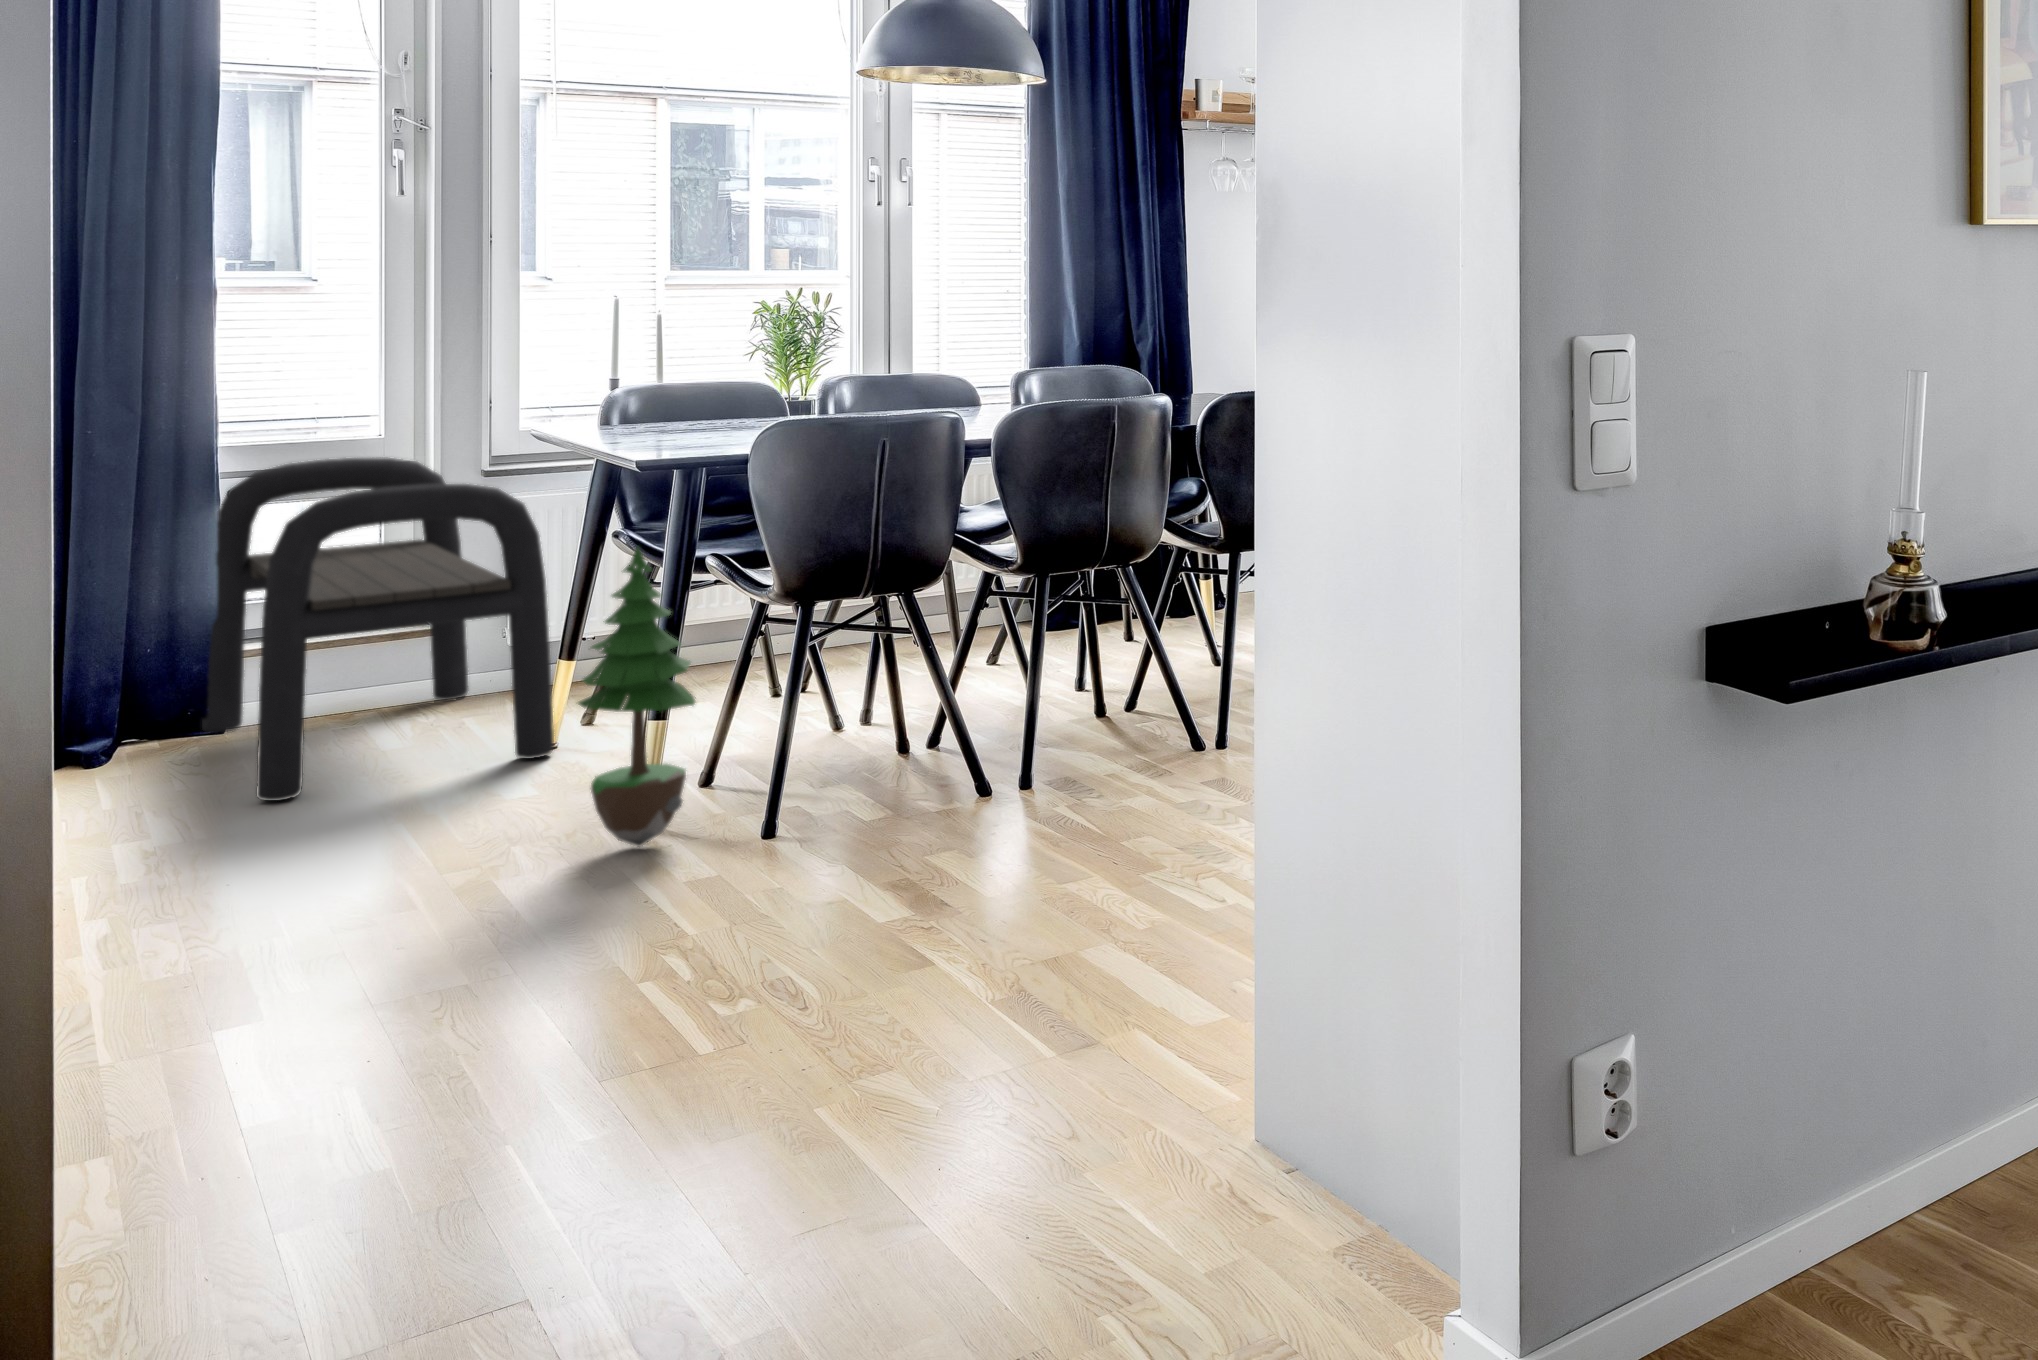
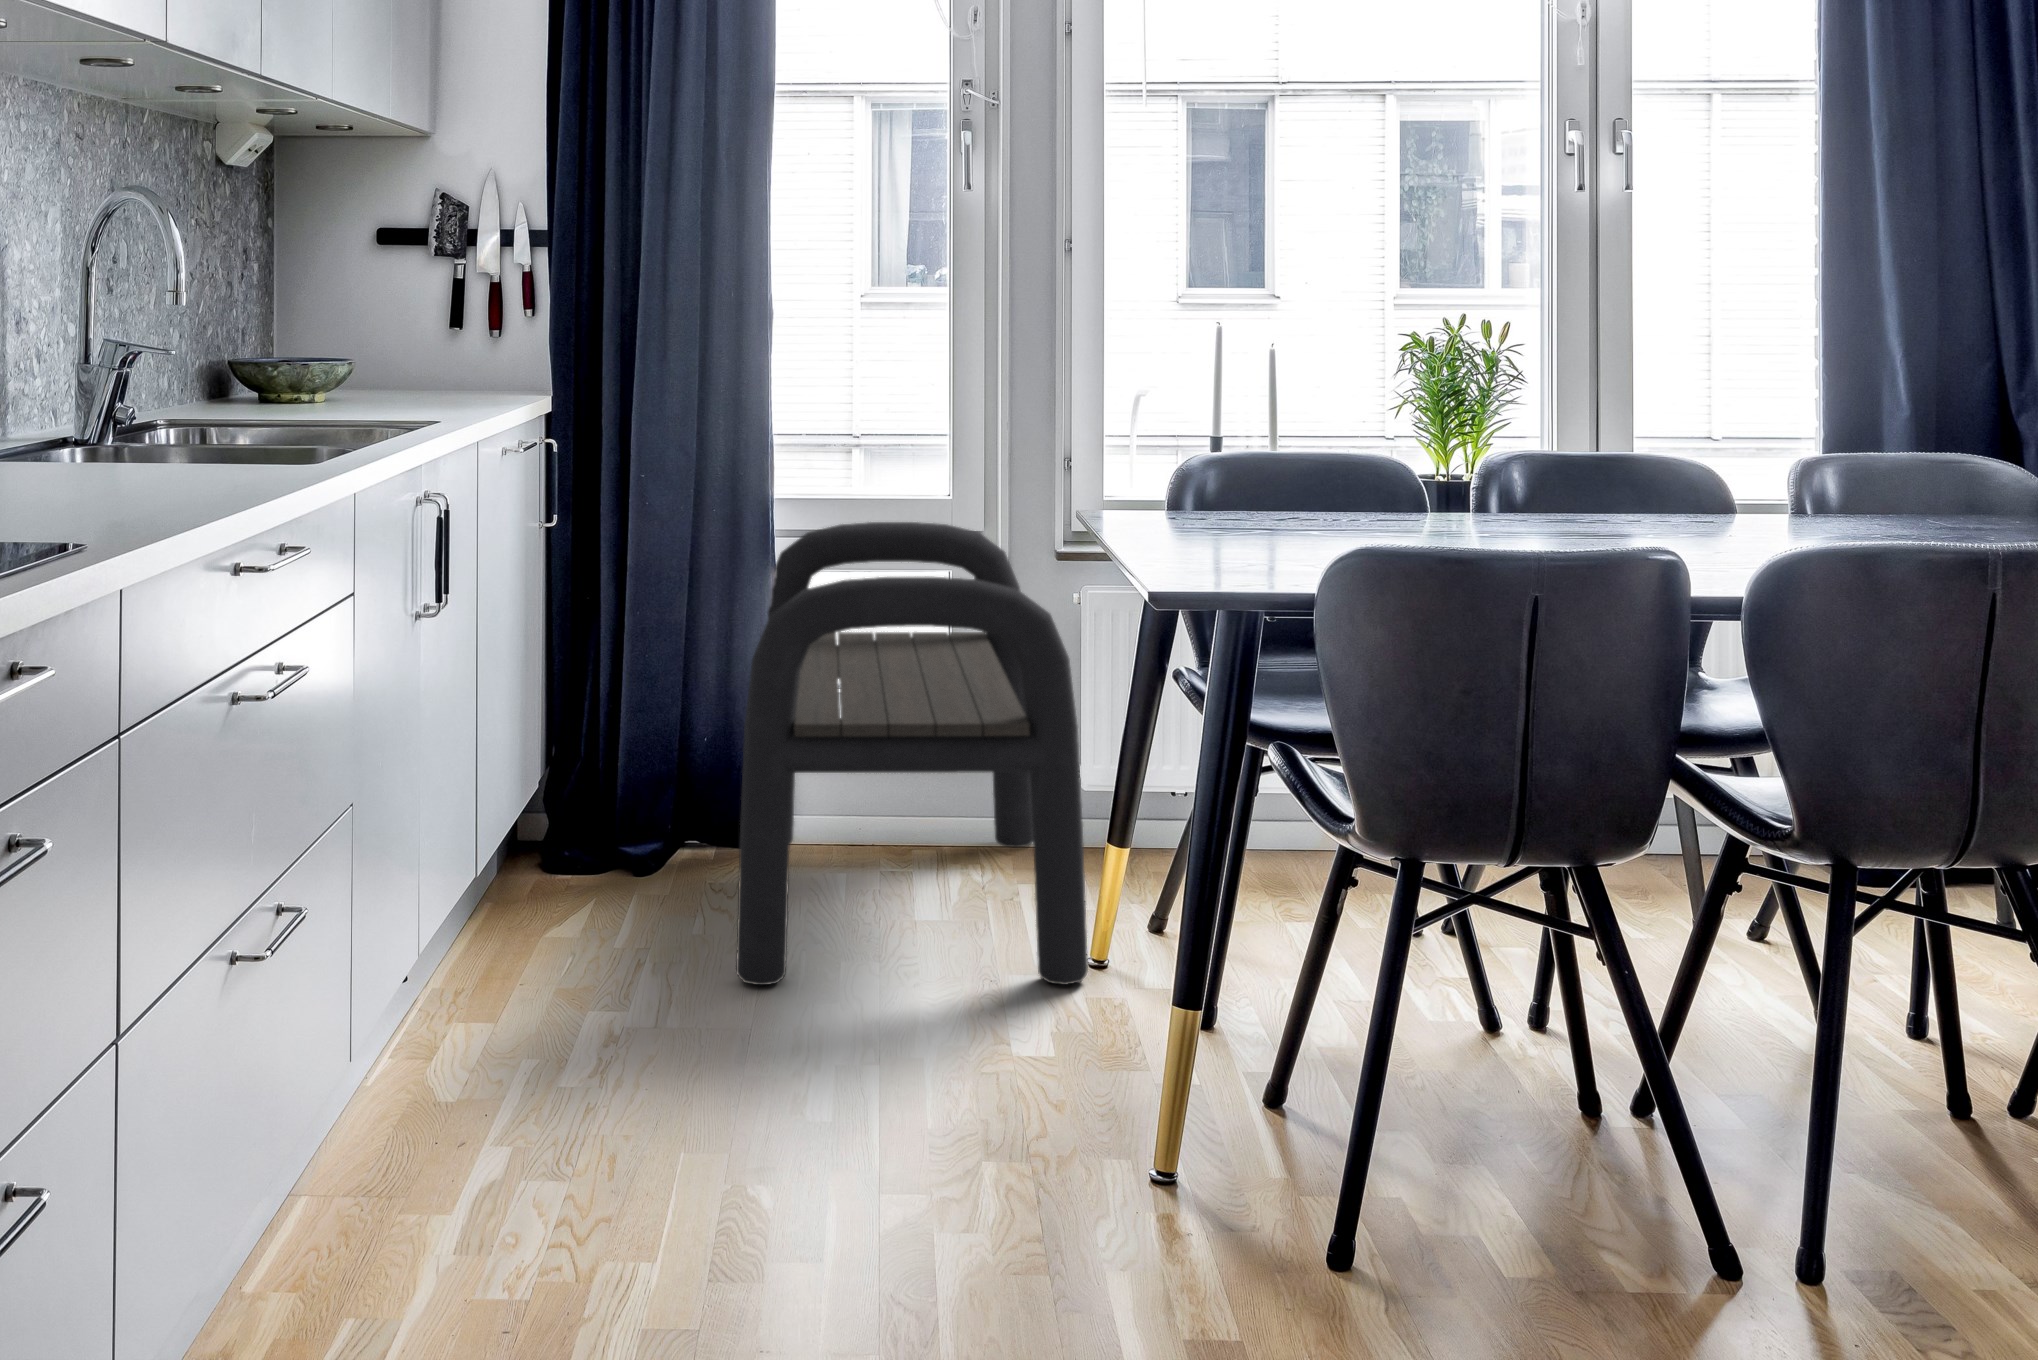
potted tree: present [578,548,695,847] -> none [1033,730,1217,1238]

